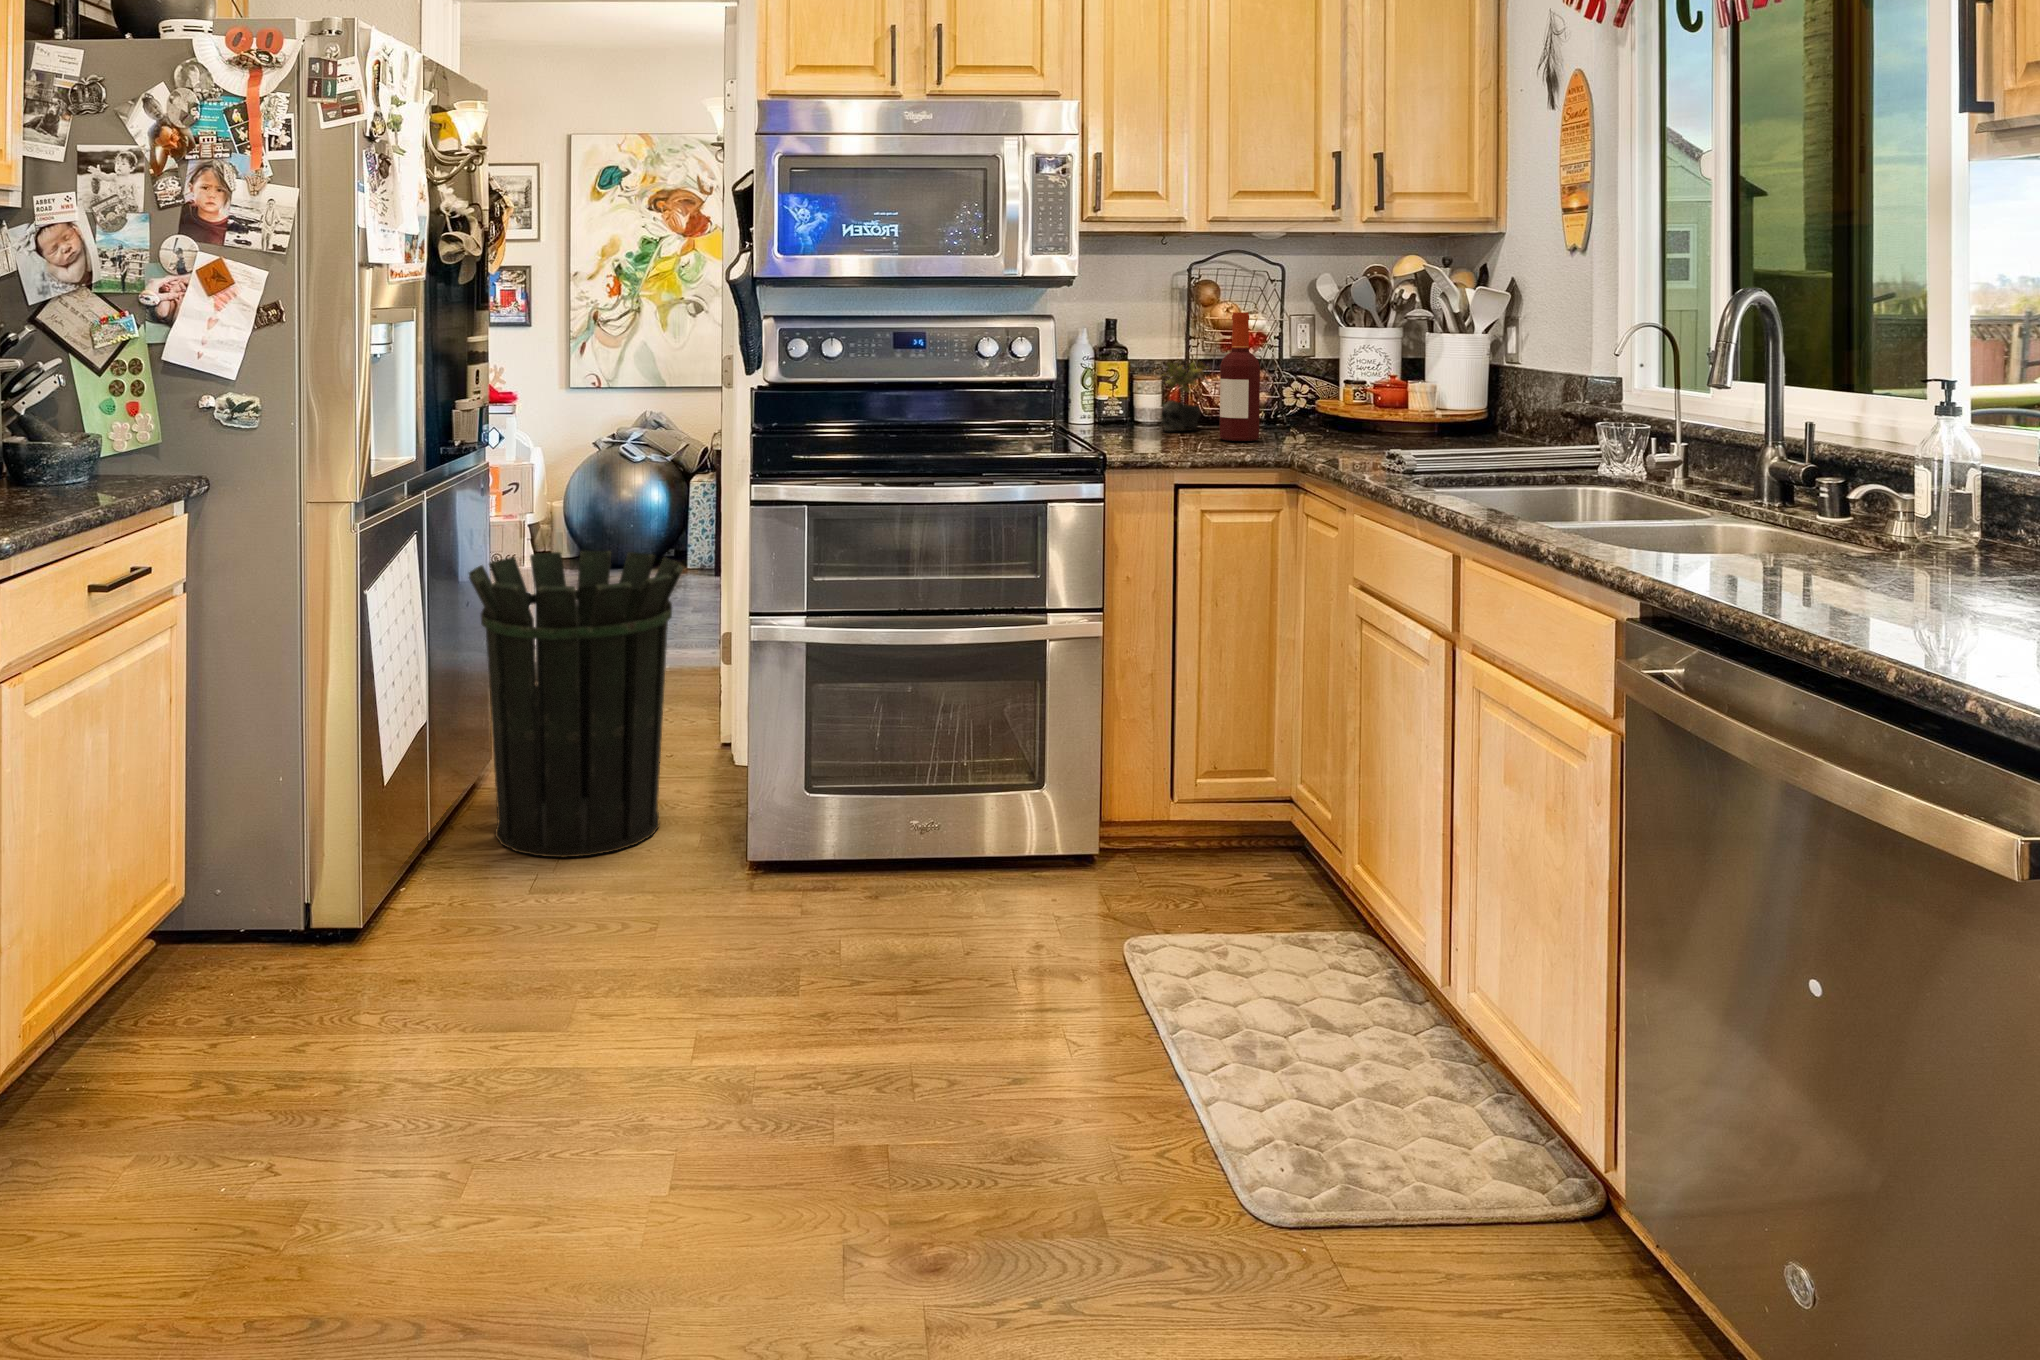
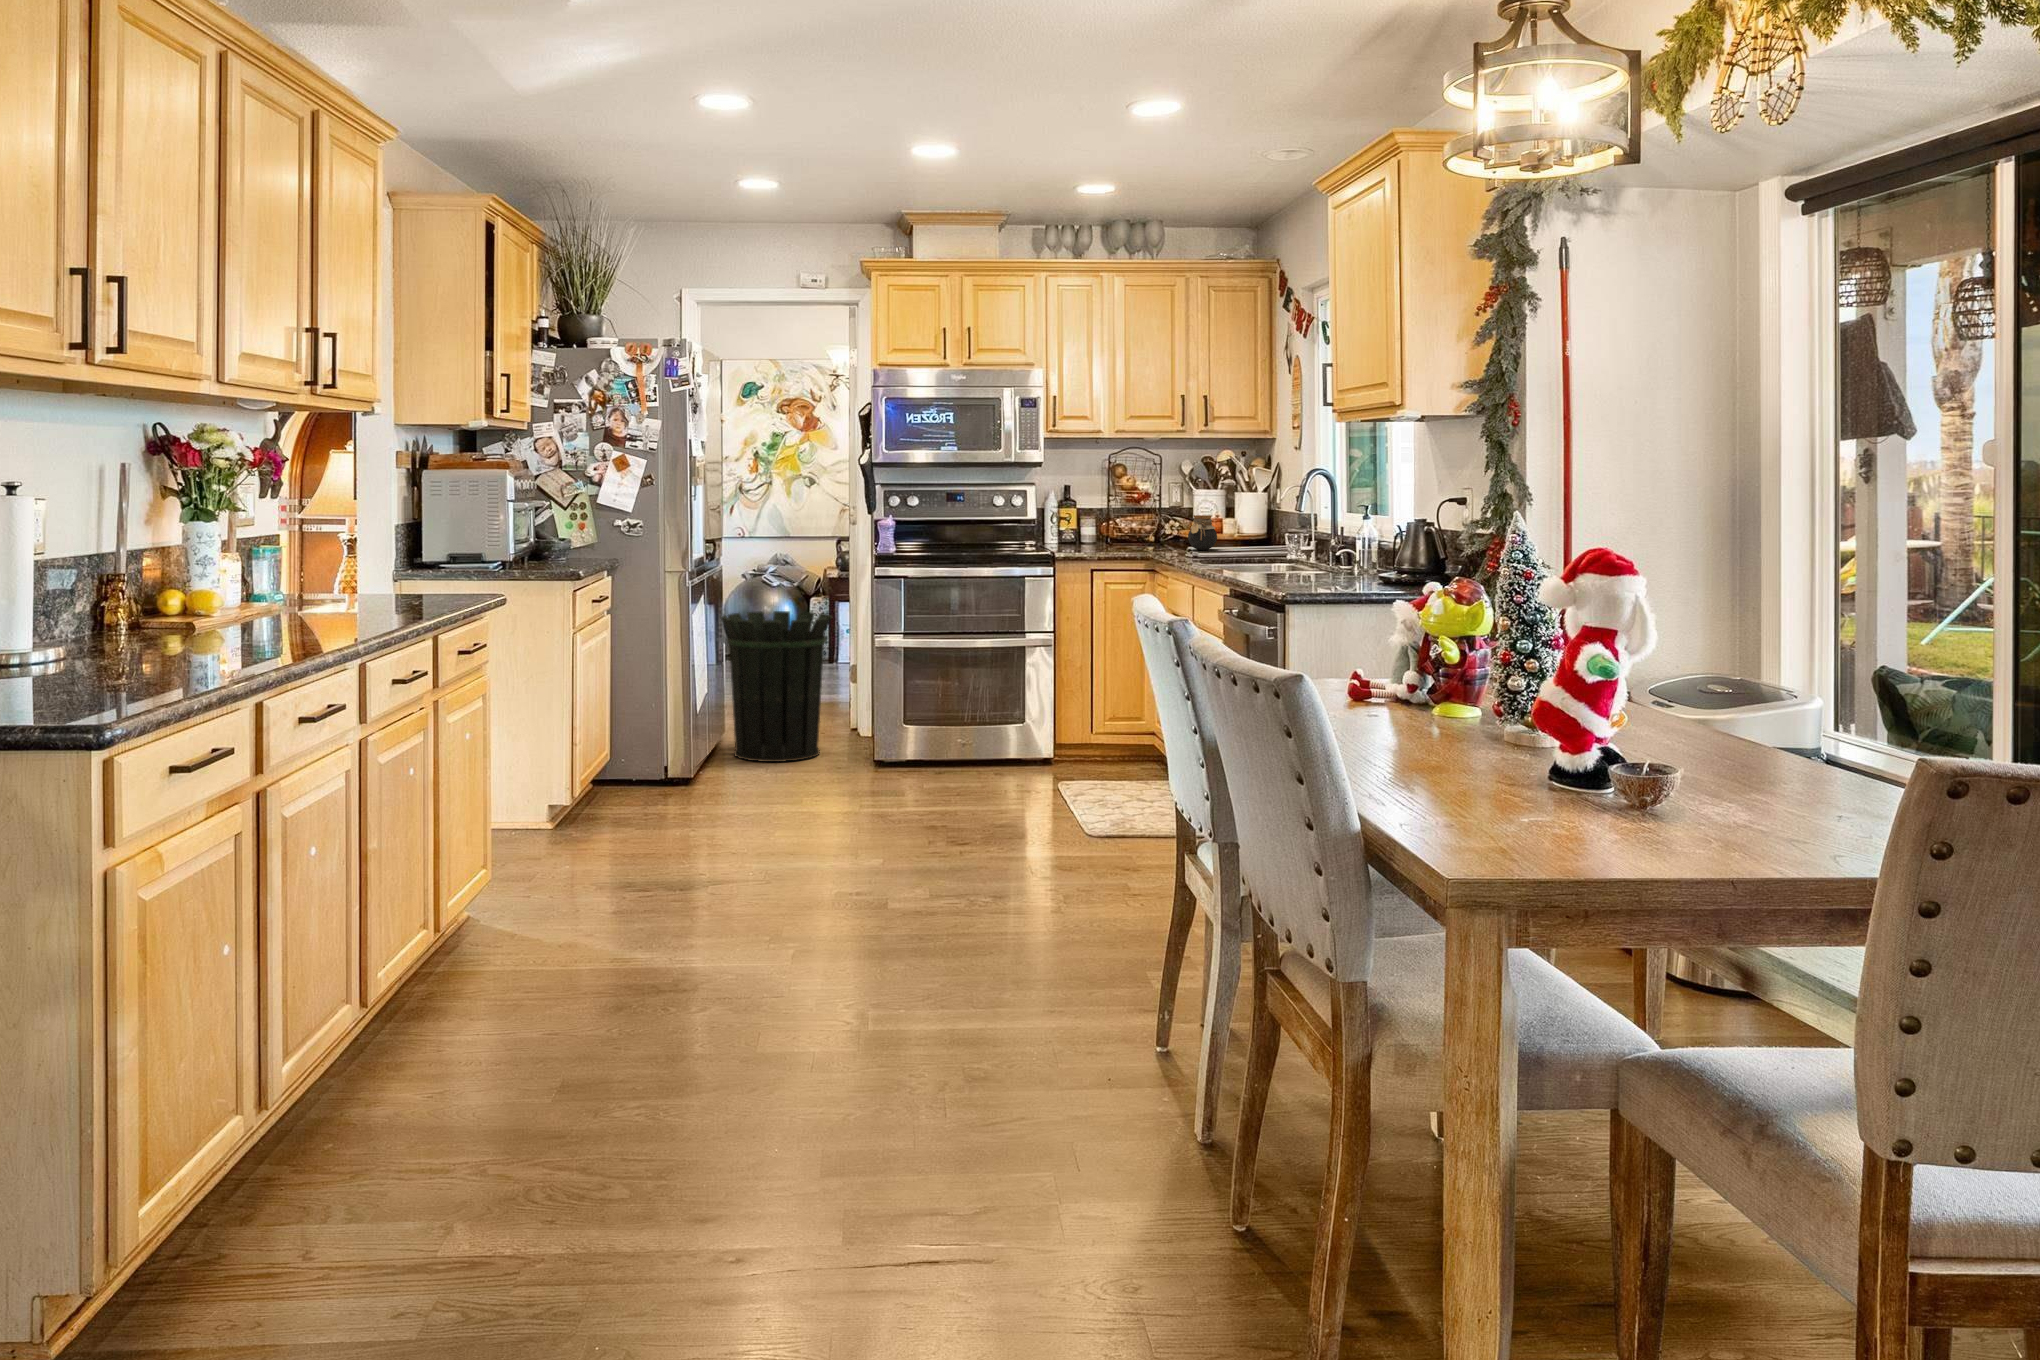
bottle: present [1220,312,1260,441] -> none [1119,481,1140,549]
succulent plant: present [1162,361,1207,431] -> none [1091,506,1118,546]
jar: none [1353,378,1411,444] -> present [1188,515,1217,550]

